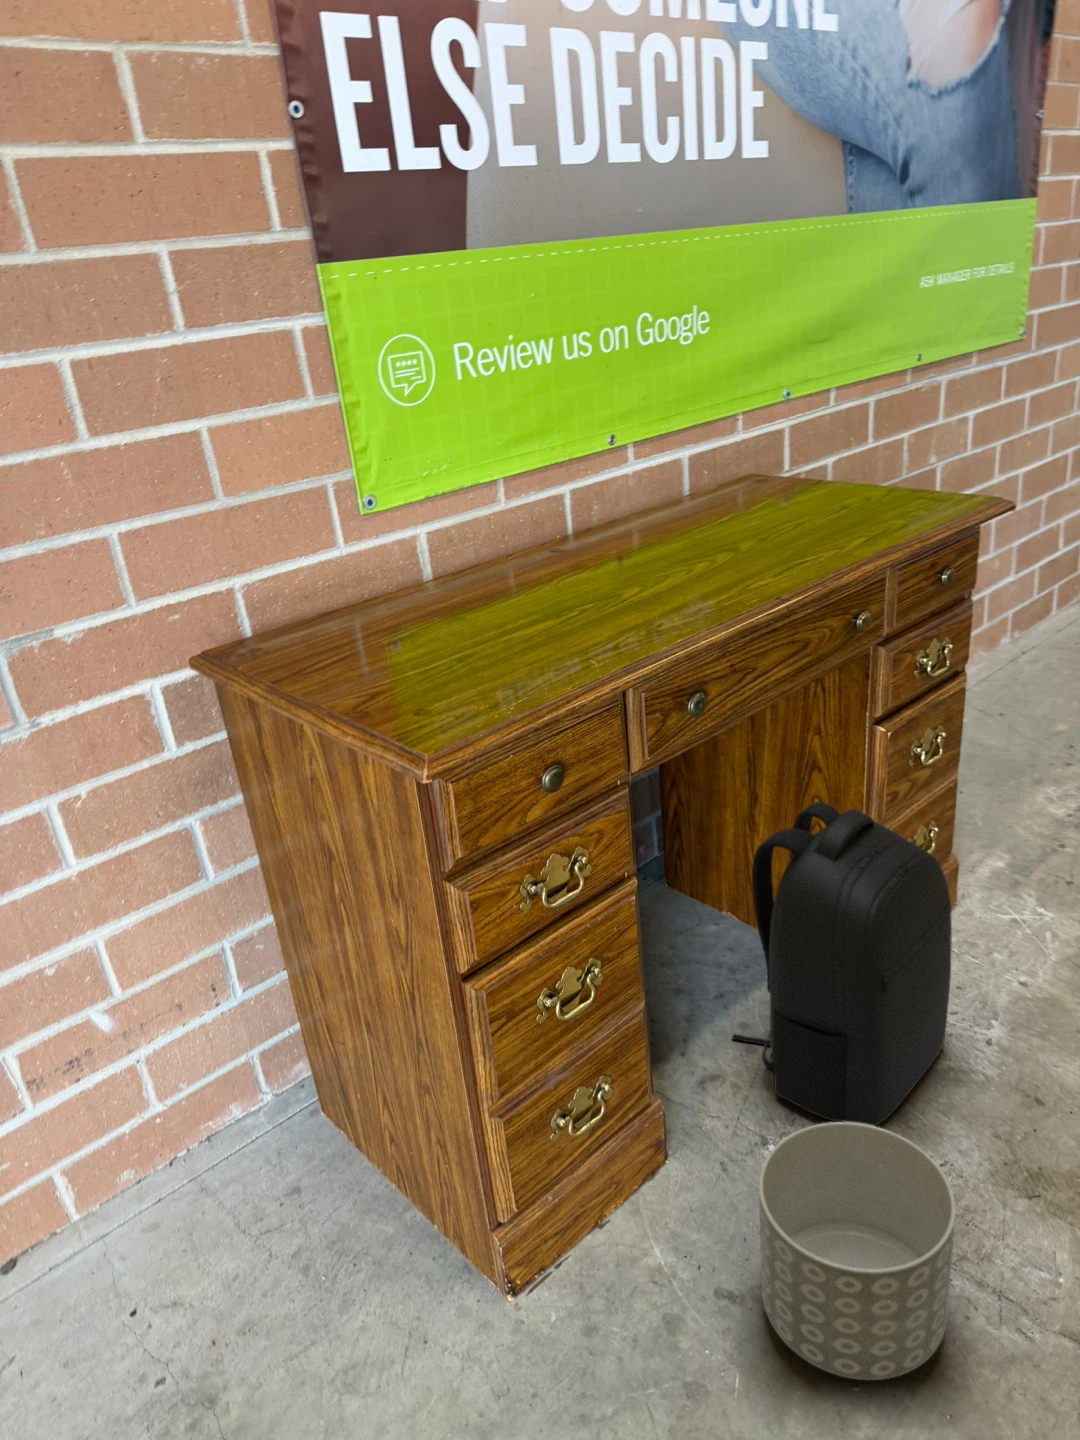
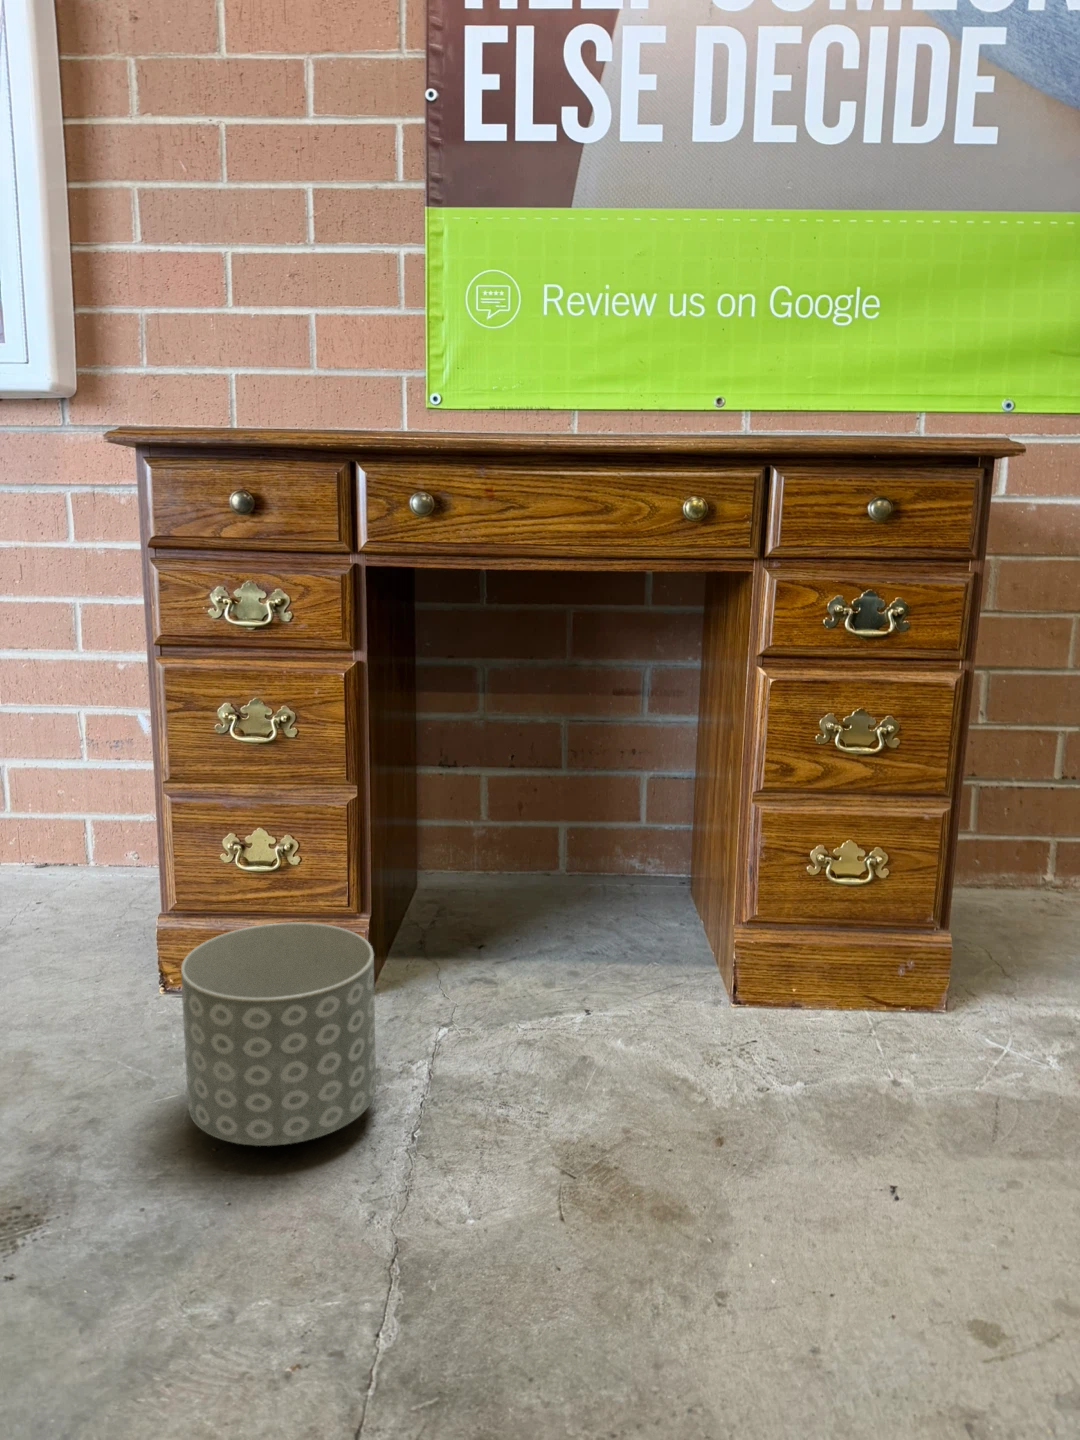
backpack: present [732,802,952,1126] -> none [496,725,719,1067]

